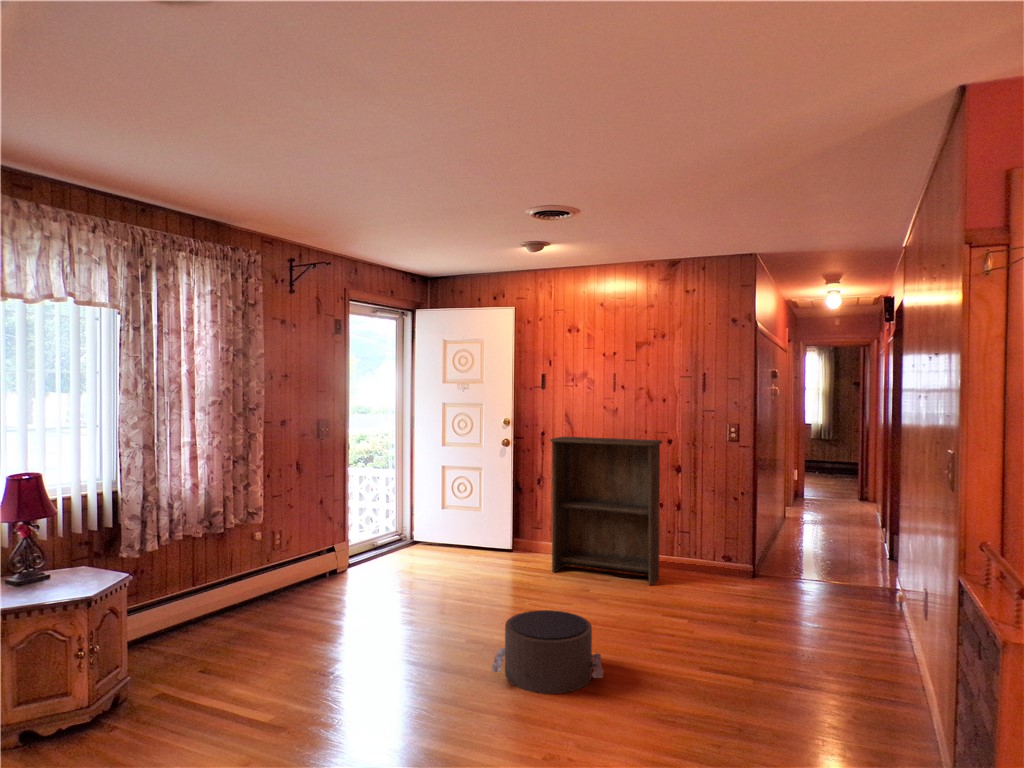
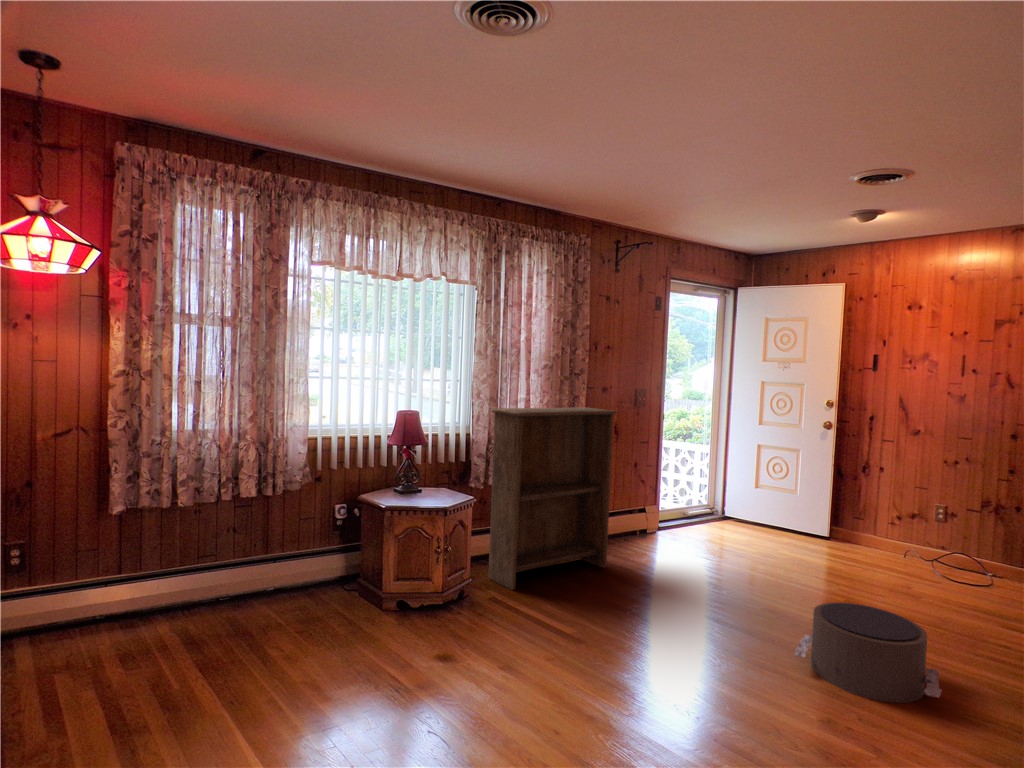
bookshelf: present [550,437,662,585] -> present [488,407,617,590]

